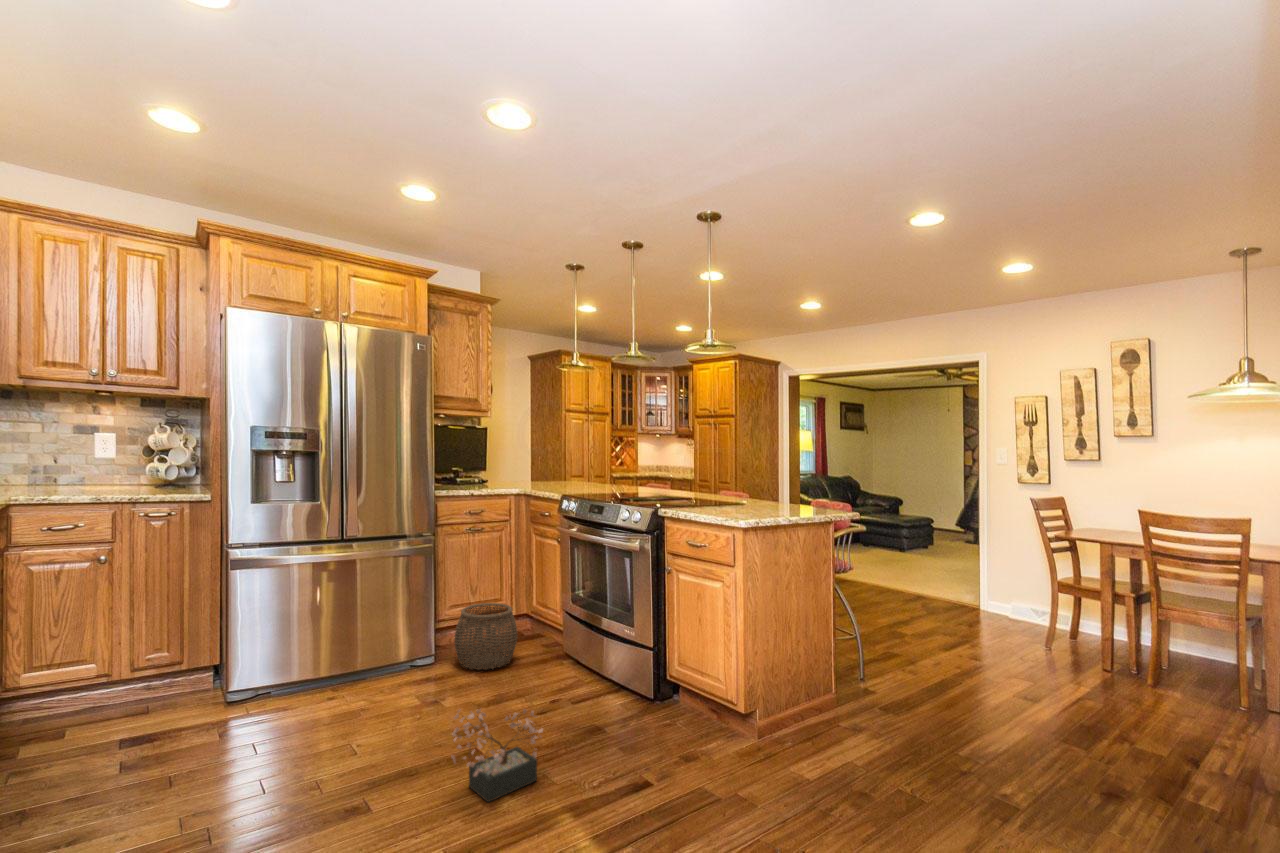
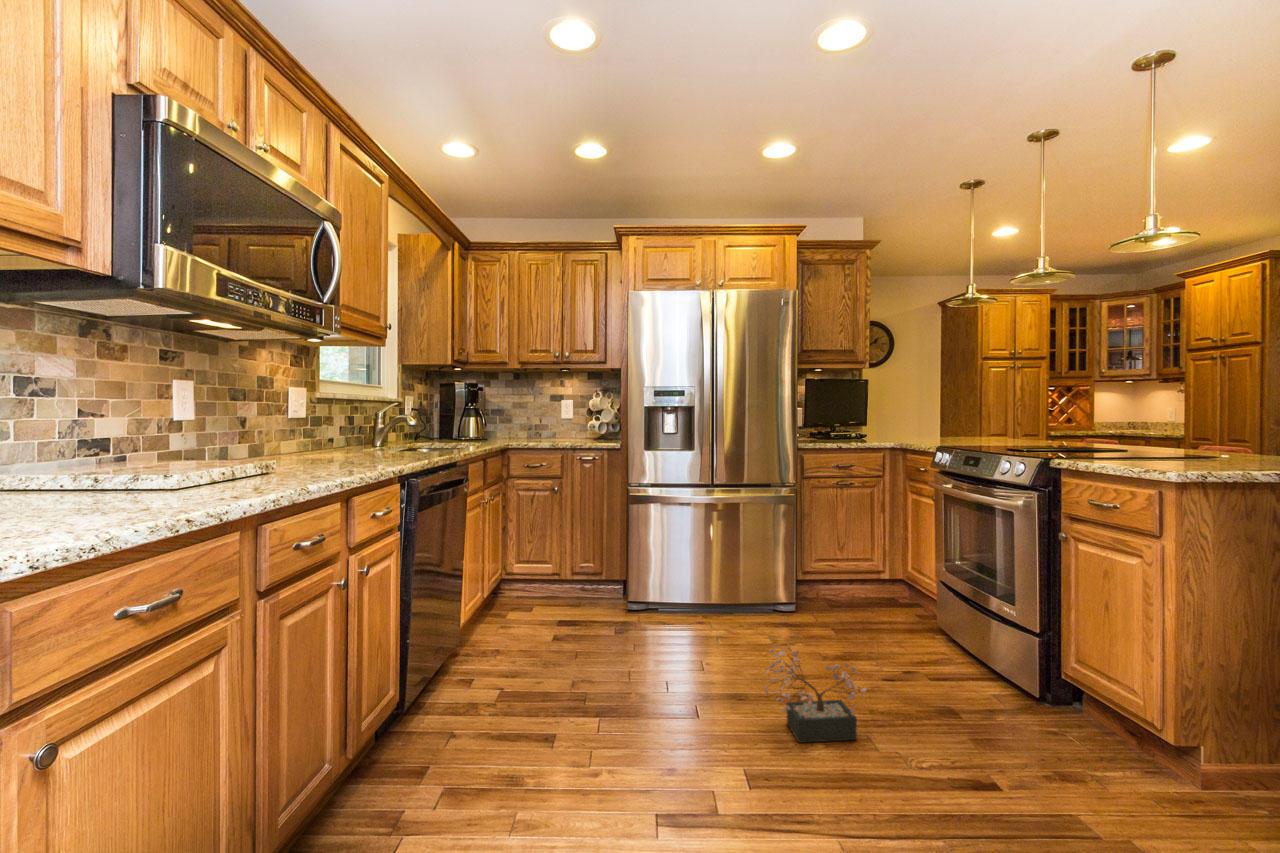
woven basket: present [454,603,517,670] -> none [819,559,887,628]

